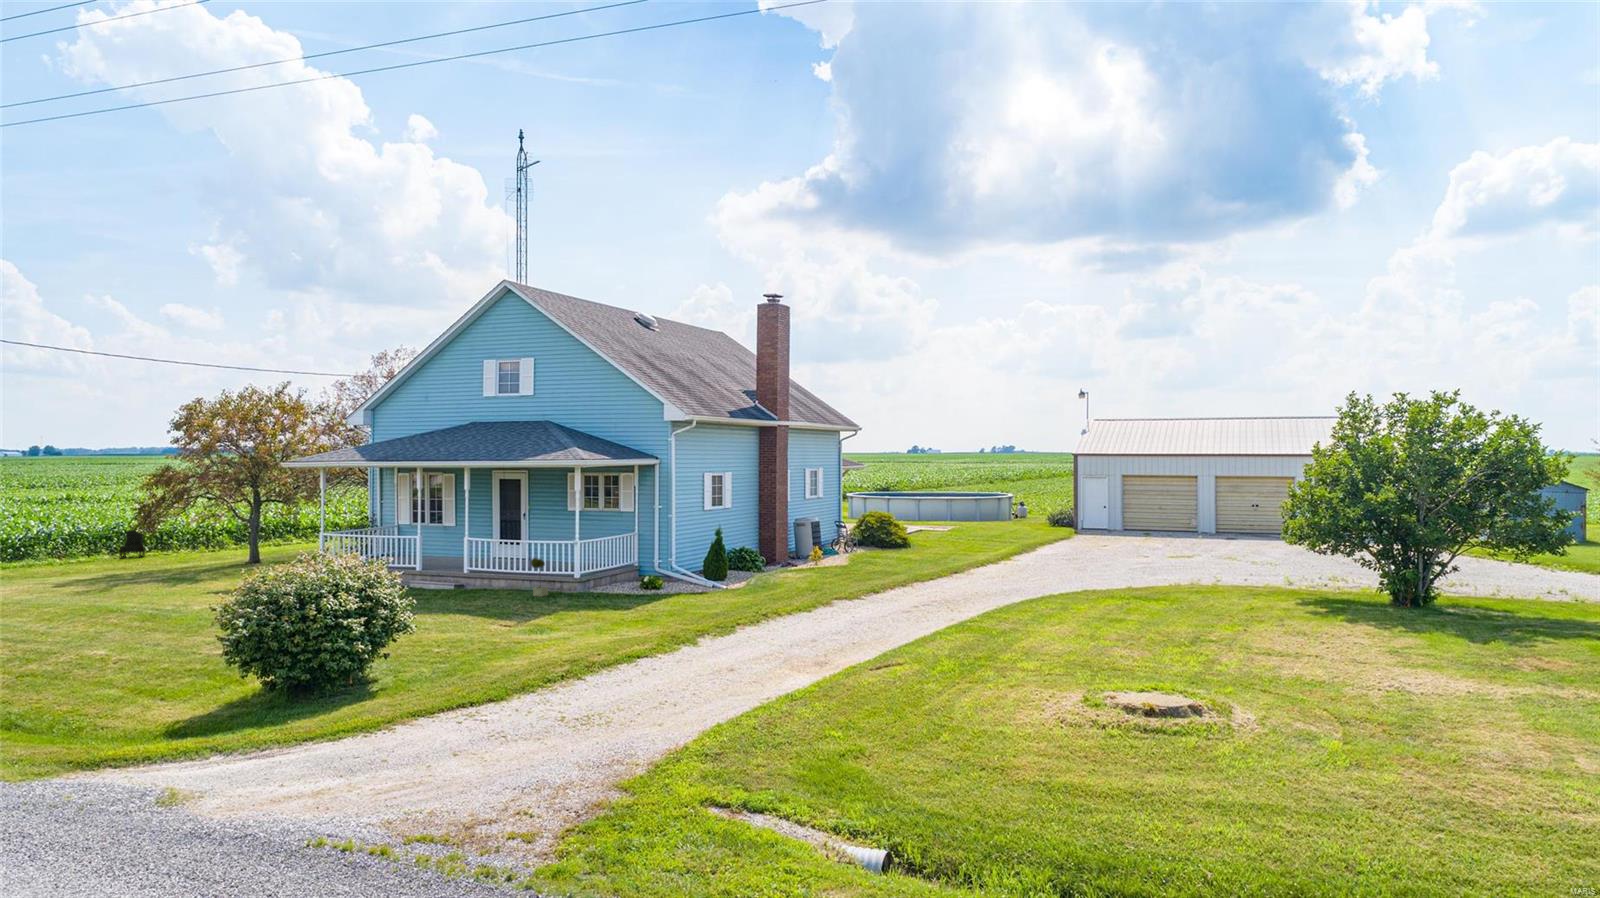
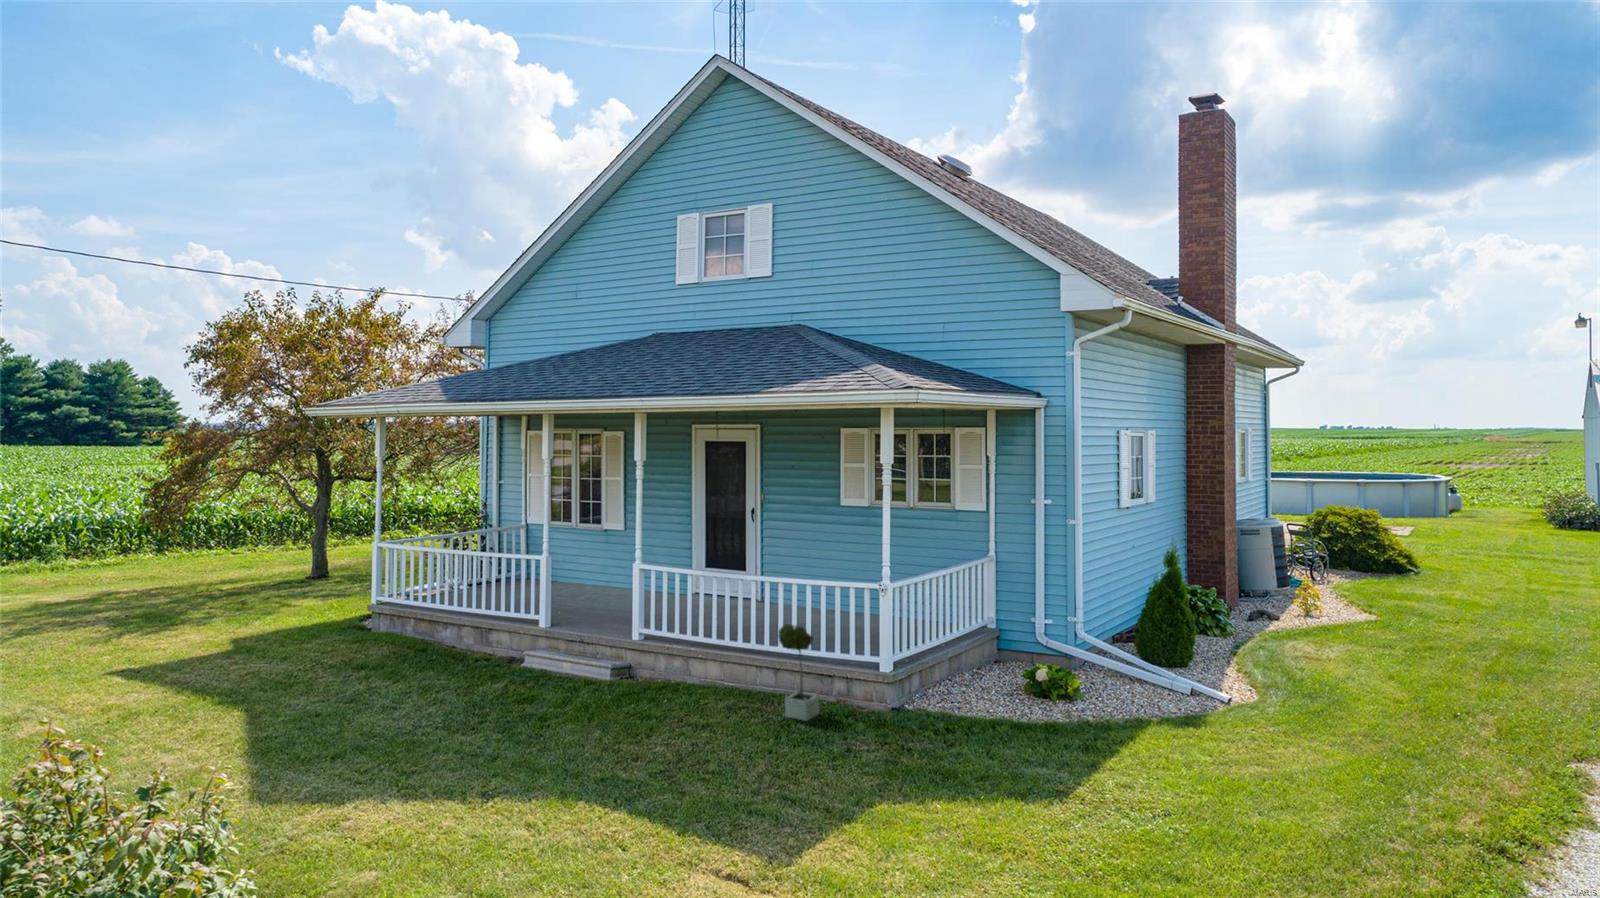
lounge chair: present [119,530,145,559] -> none [166,517,206,559]

